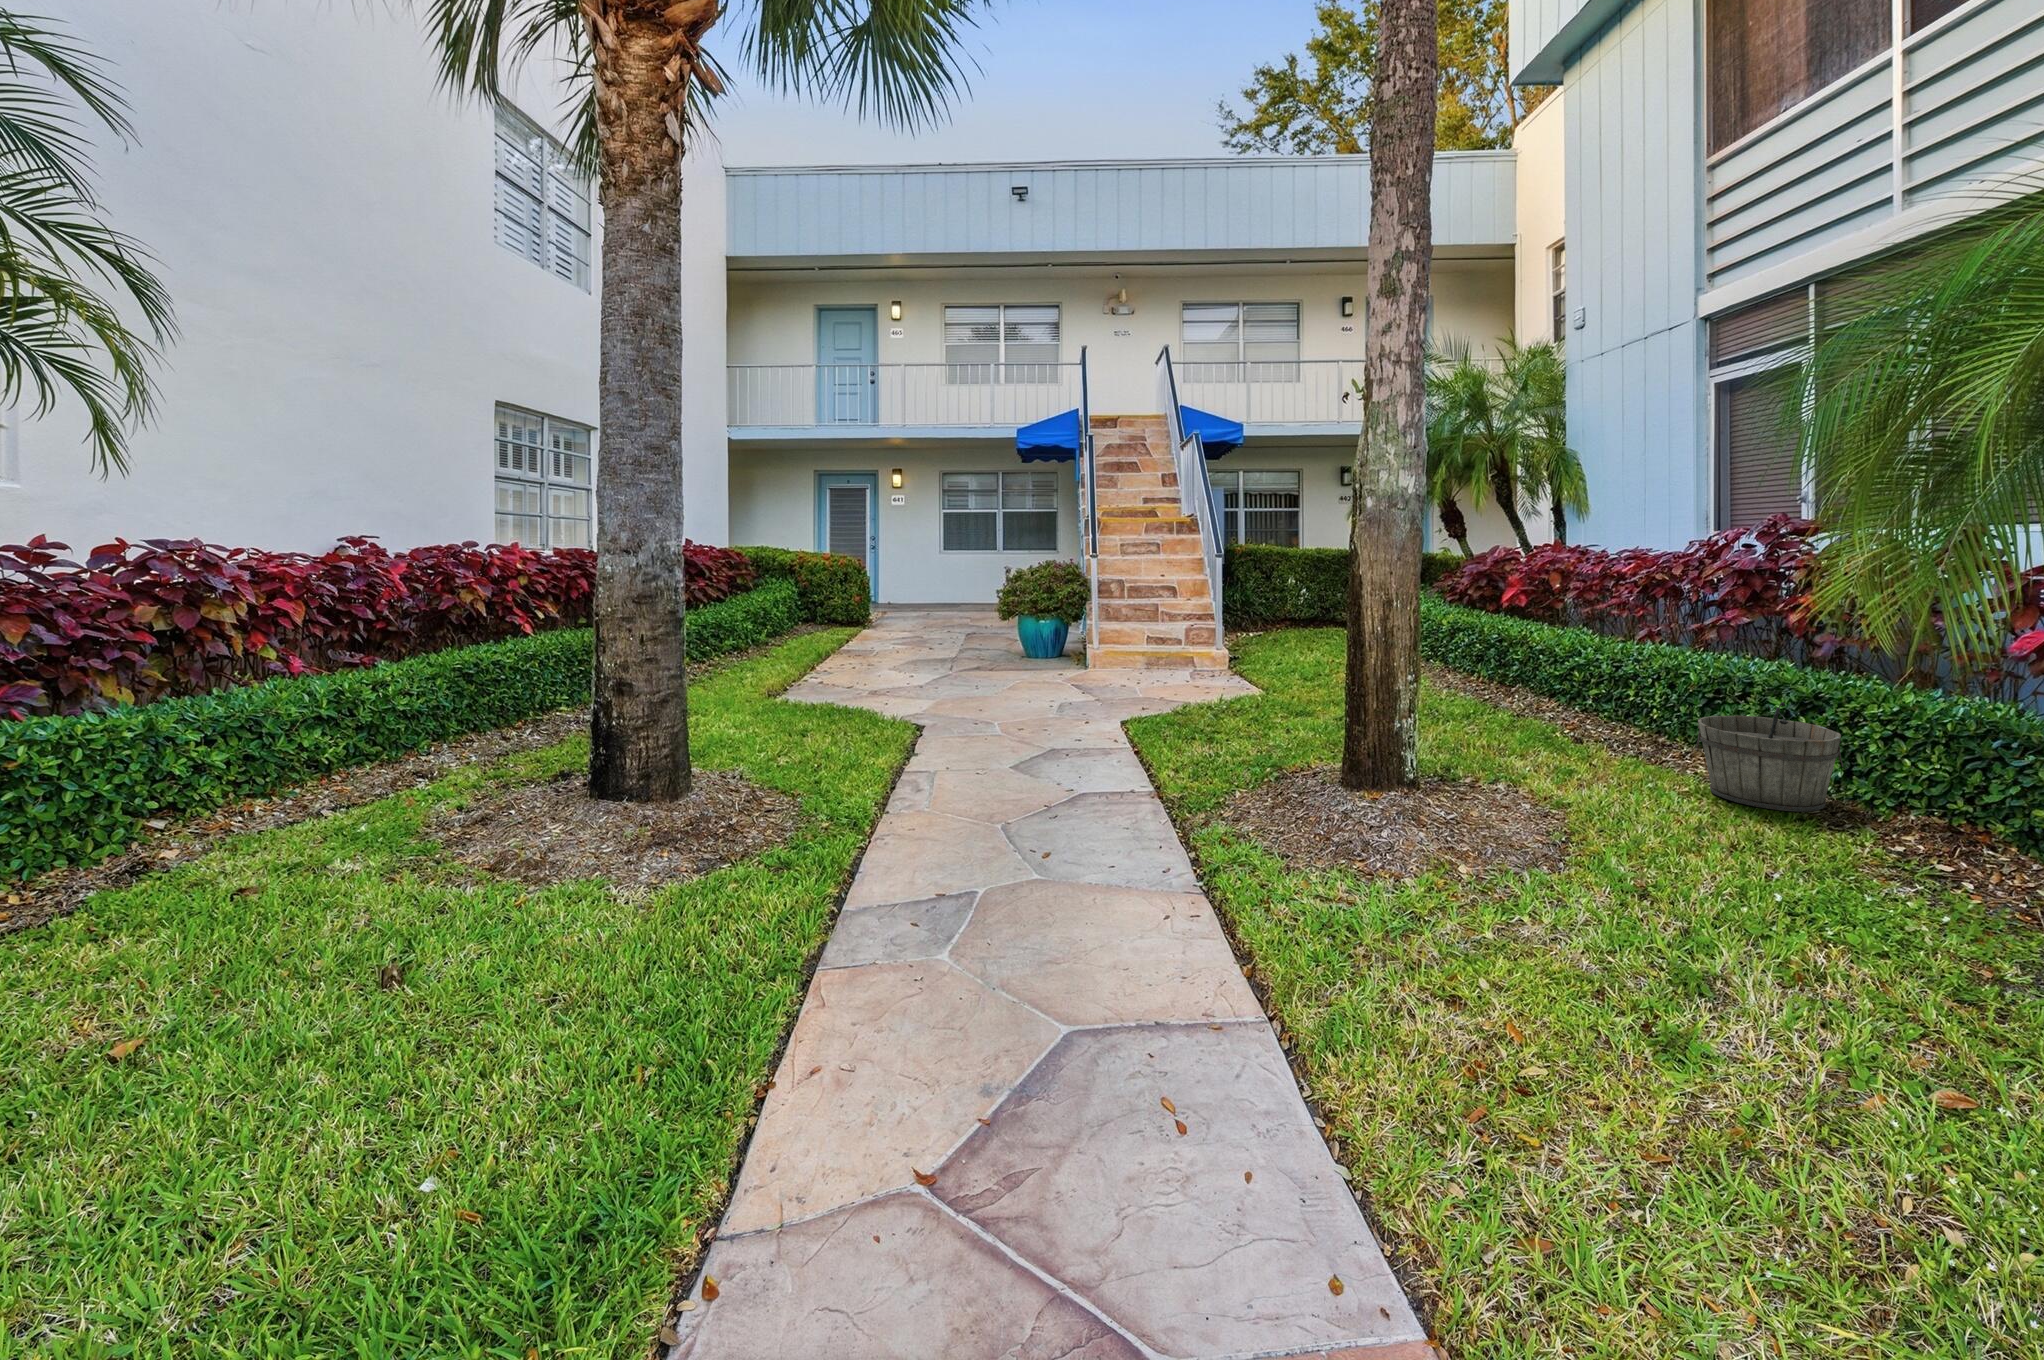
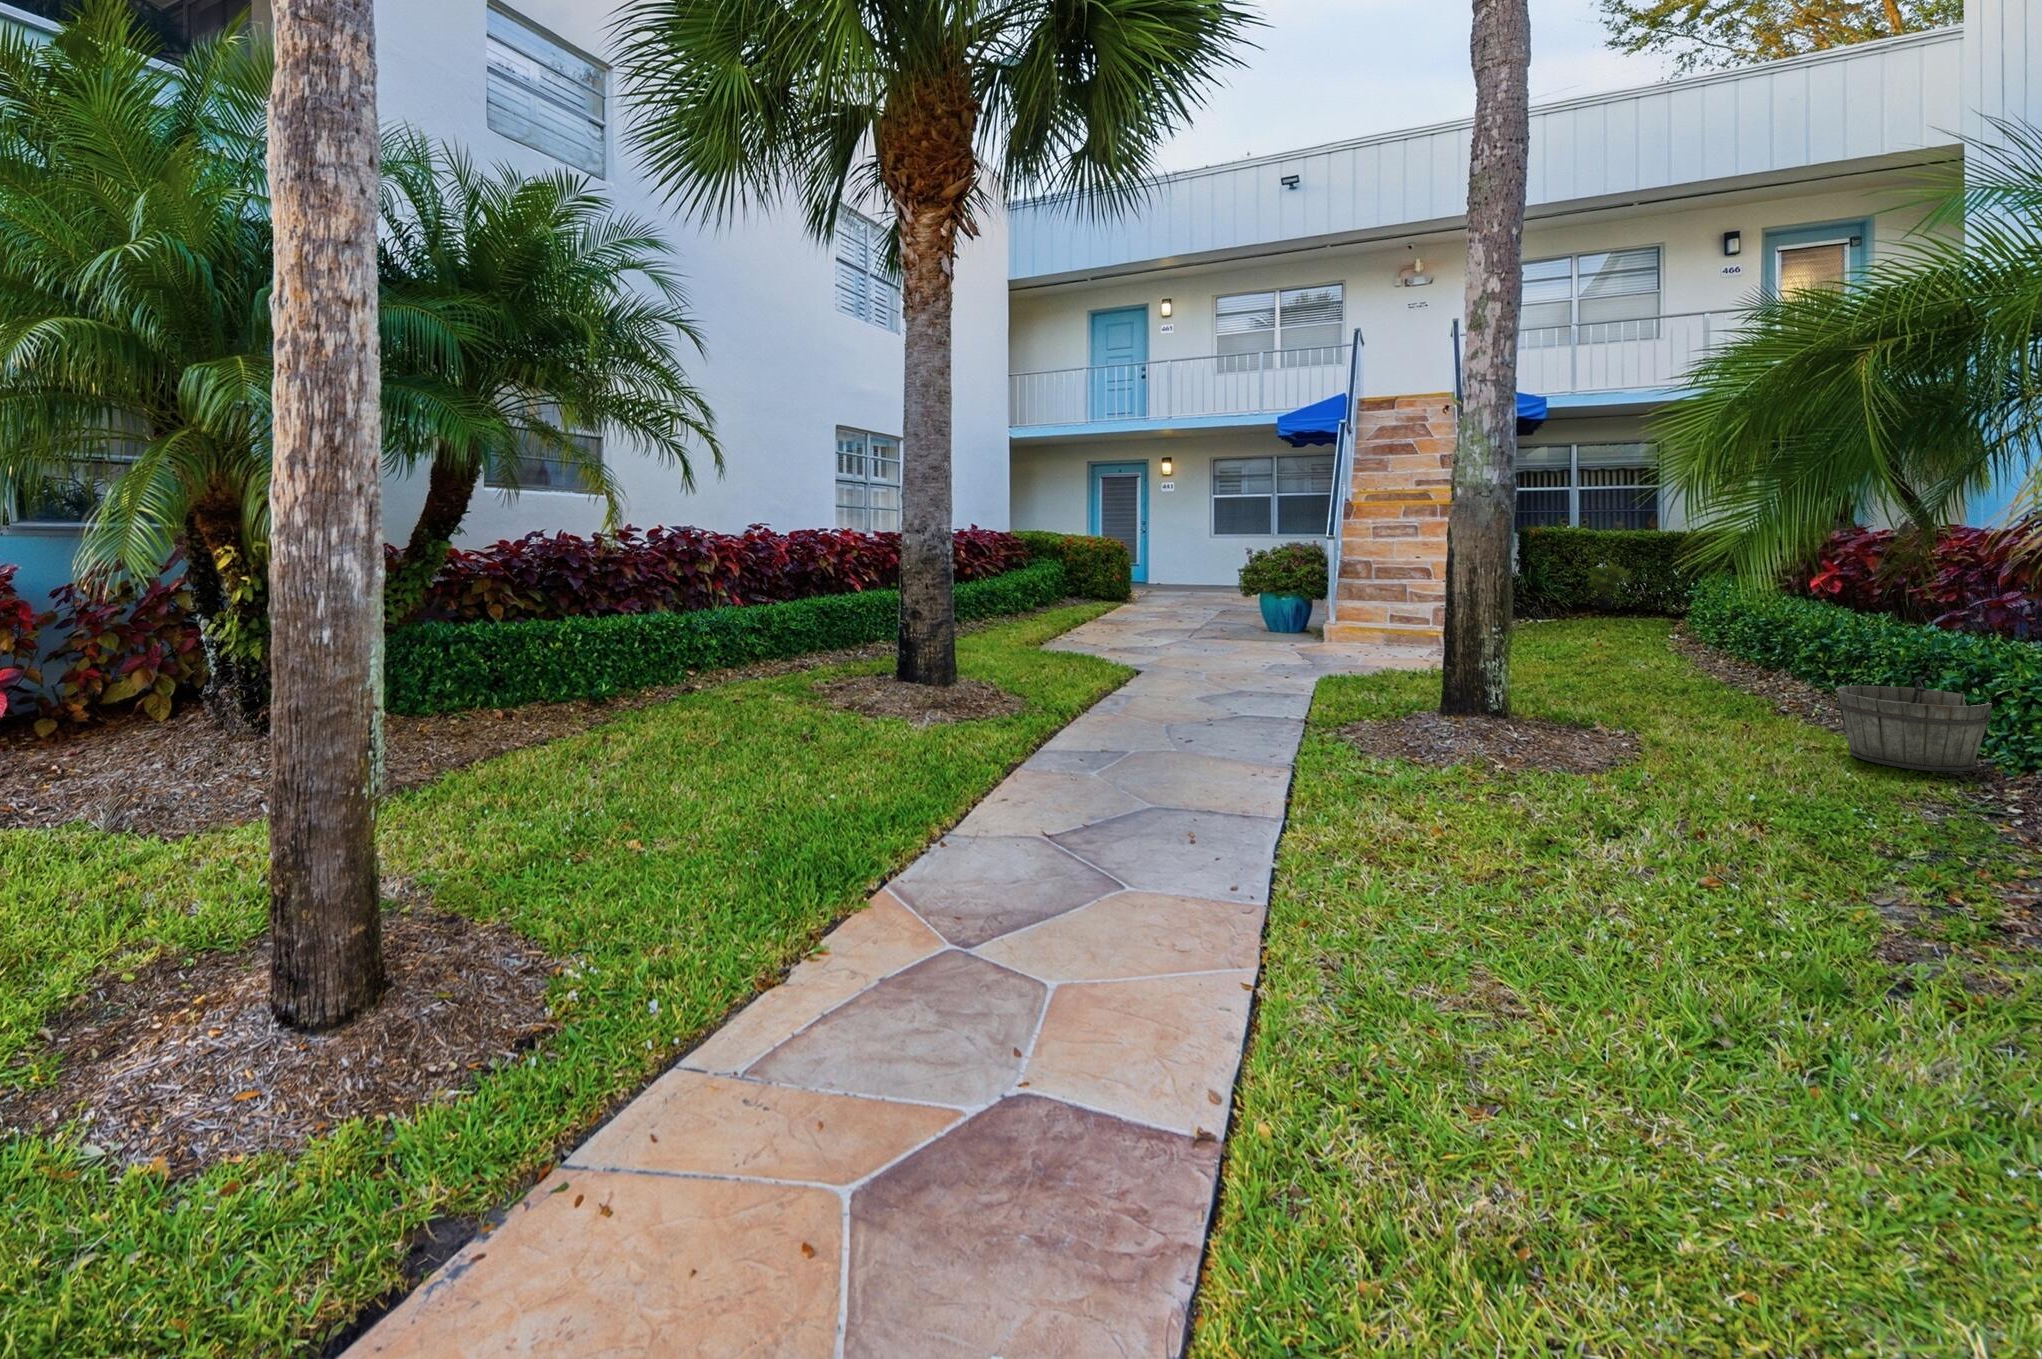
potted plant: none [1281,576,1316,619] -> present [1588,564,1630,609]

